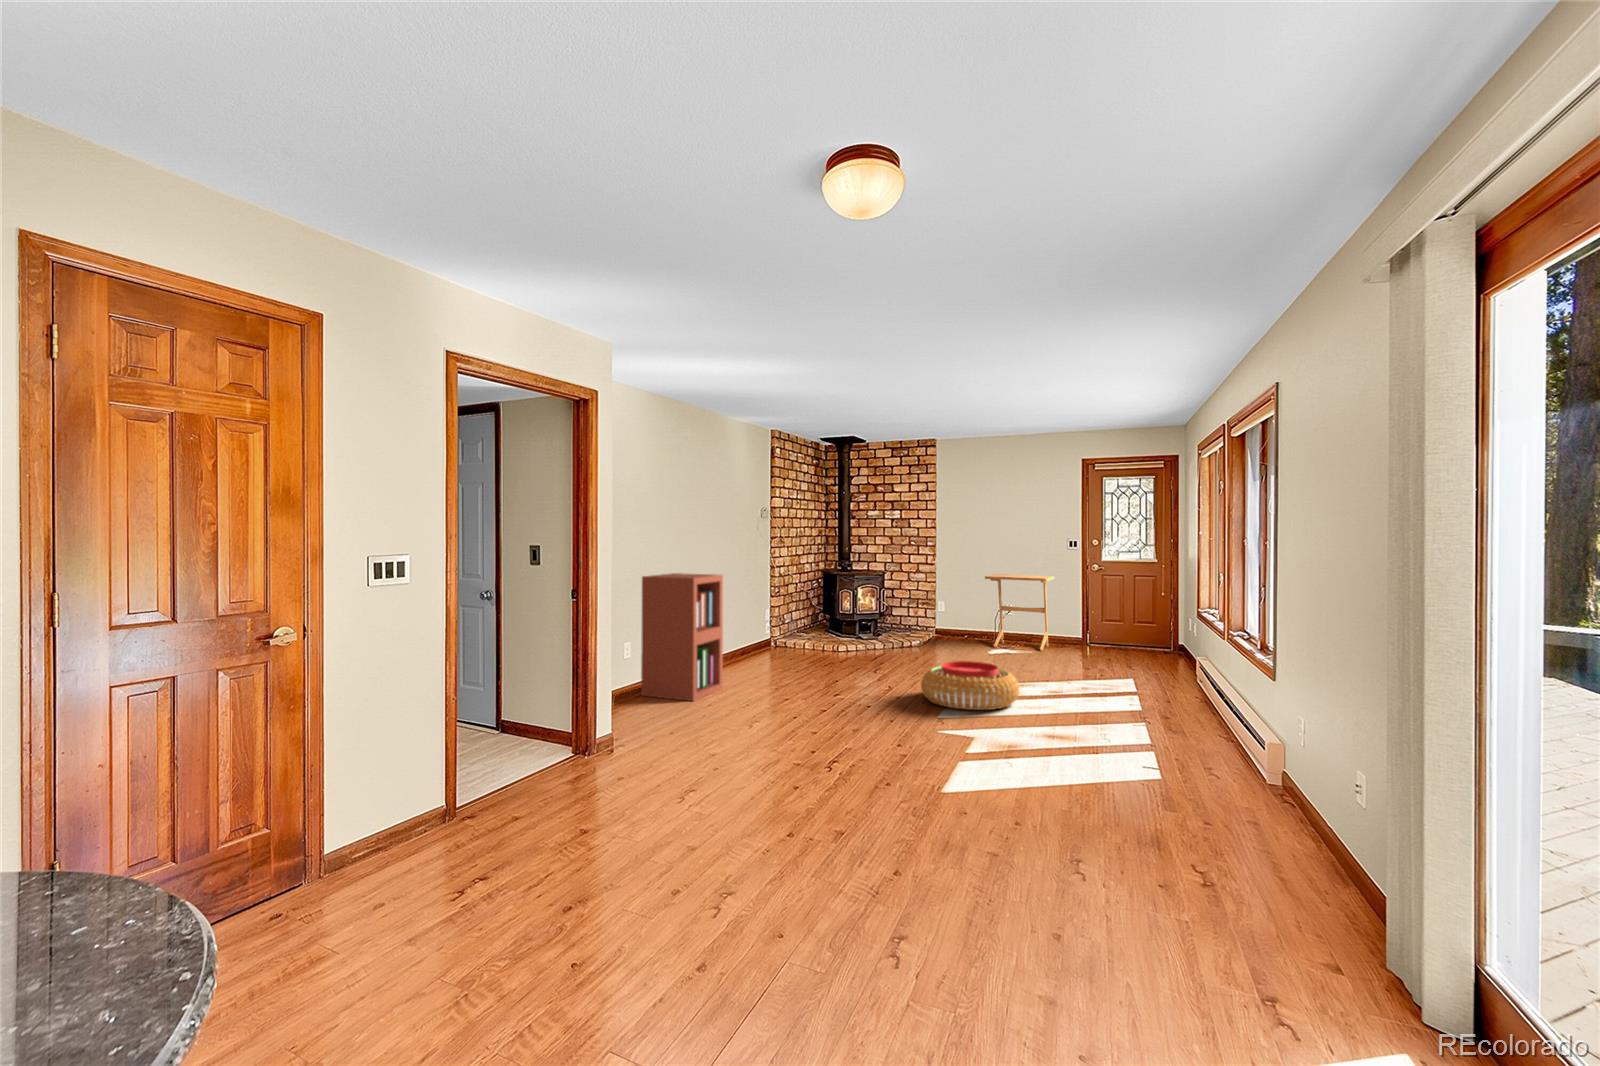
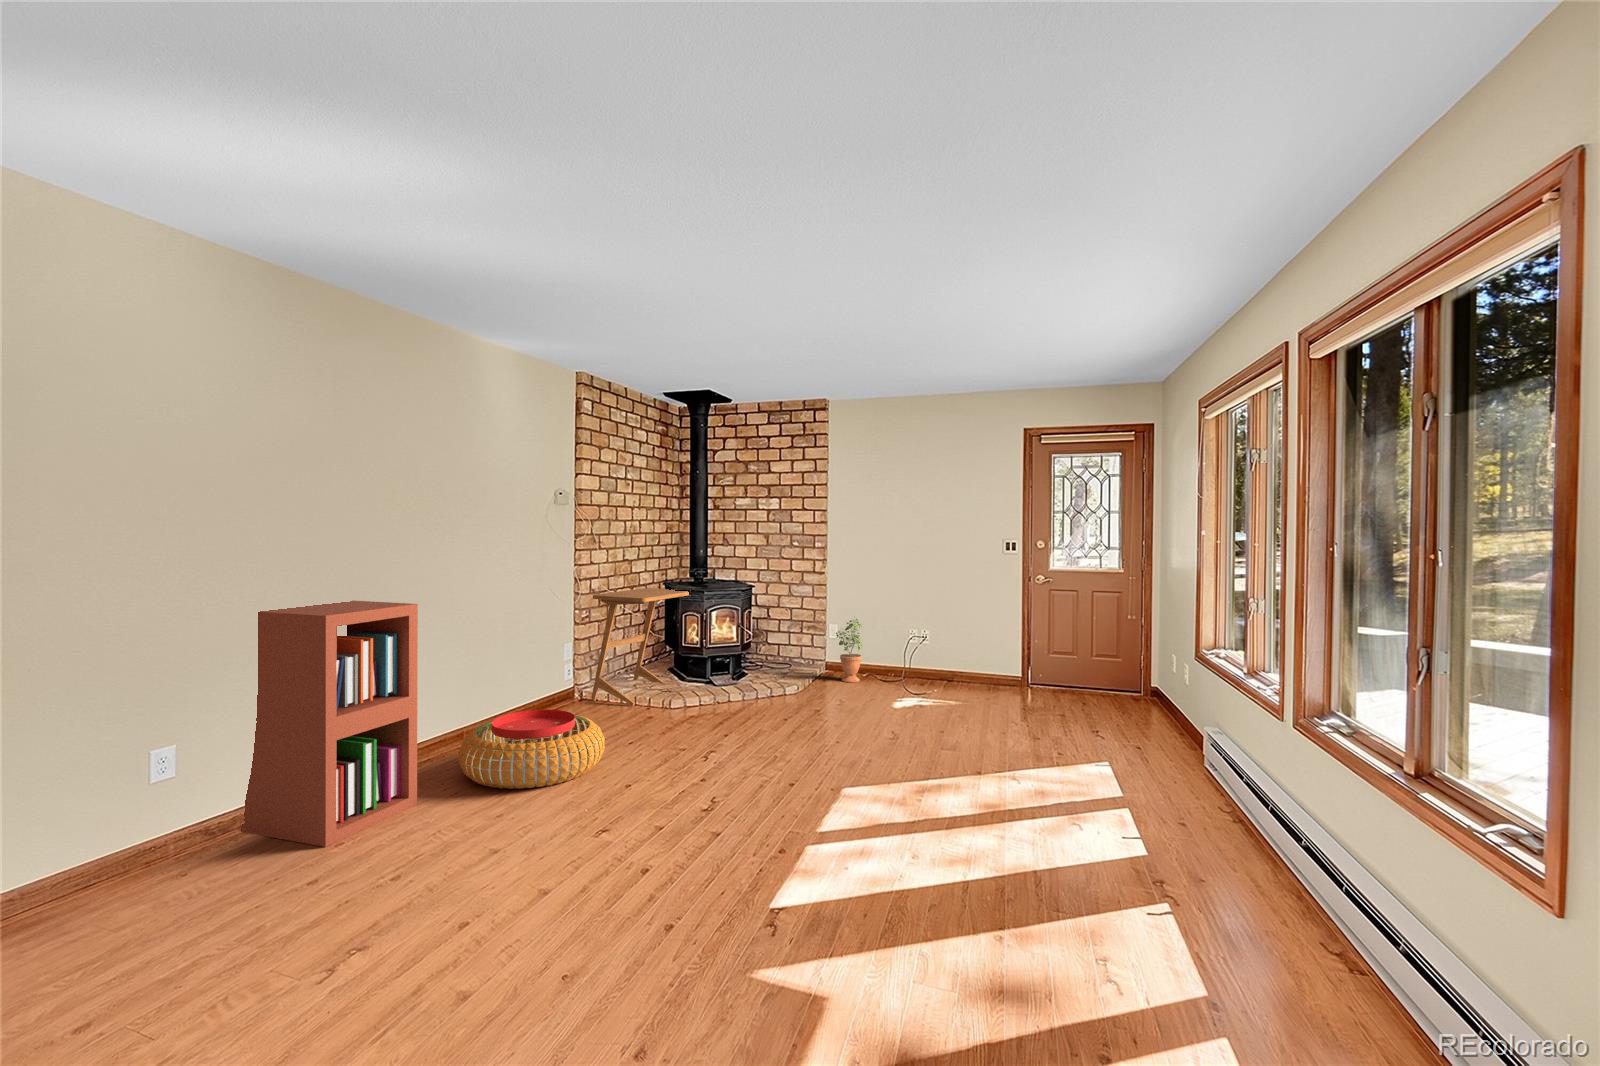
side table: present [985,574,1055,651] -> present [591,588,691,706]
potted plant: none [945,596,965,642] -> present [836,619,863,682]
pouf: present [921,661,1019,710] -> present [458,709,605,789]

